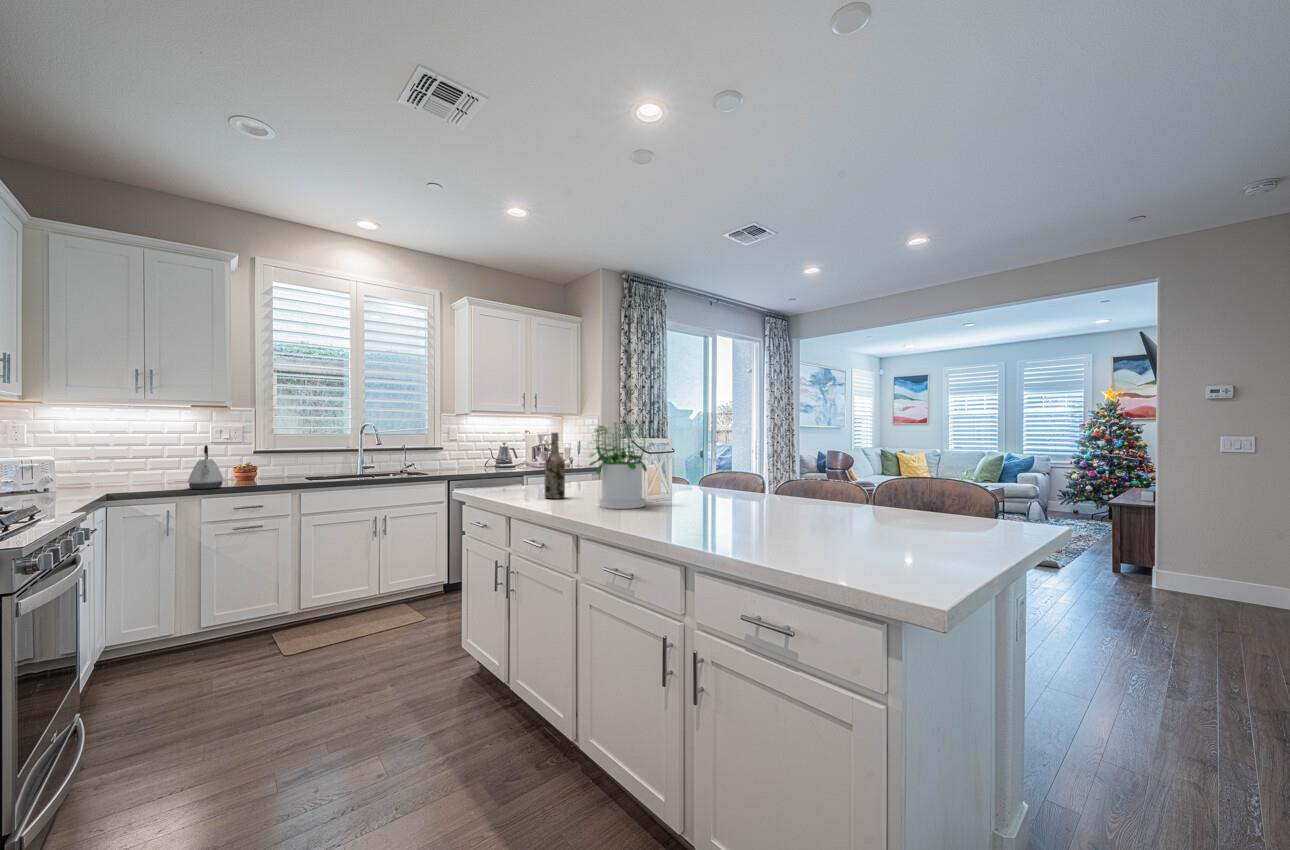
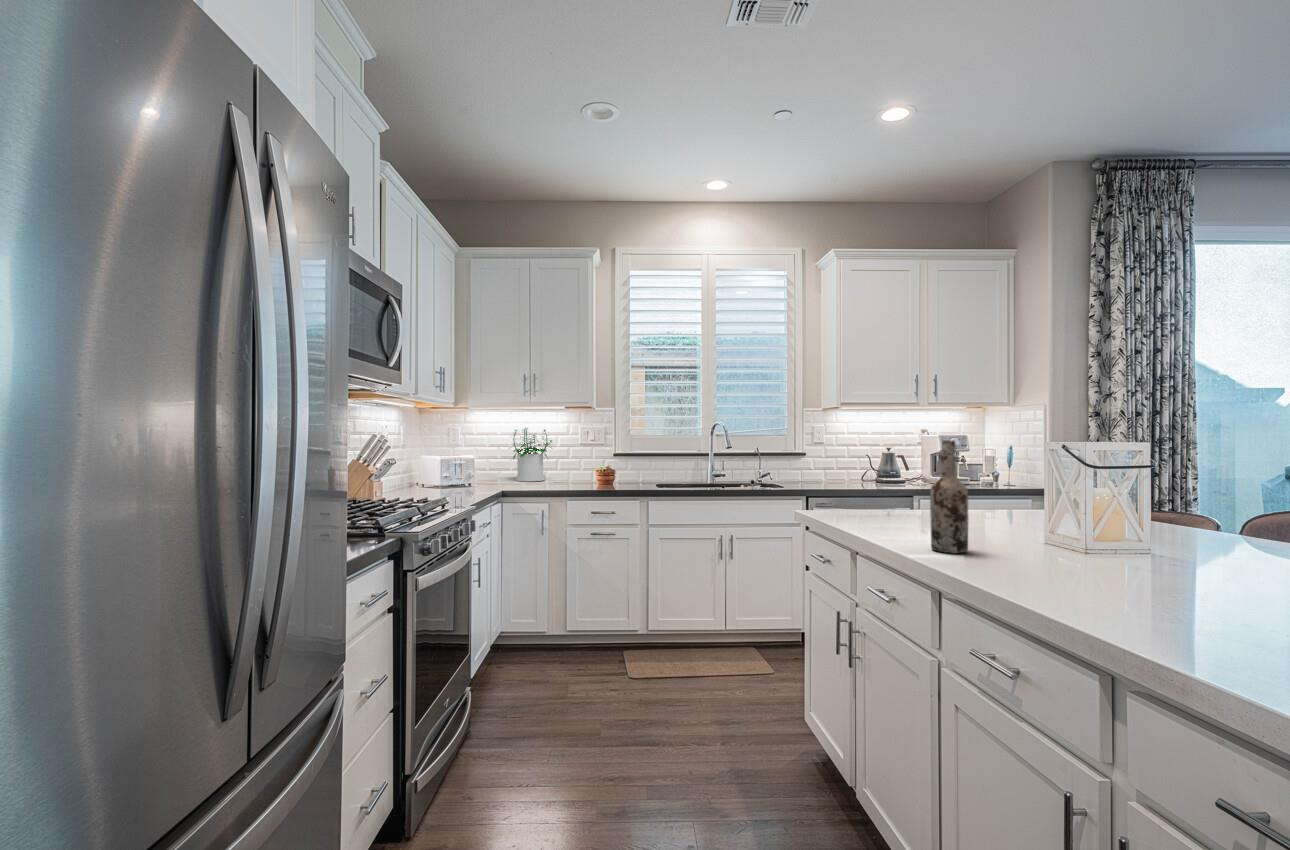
potted plant: present [590,423,653,509] -> present [513,428,552,481]
kettle: present [188,445,224,489] -> none [555,447,583,491]

